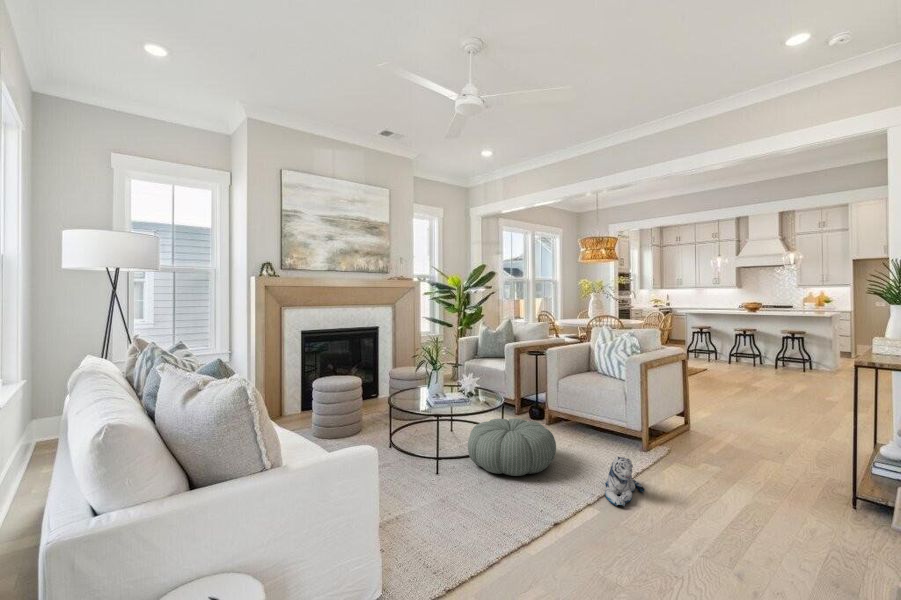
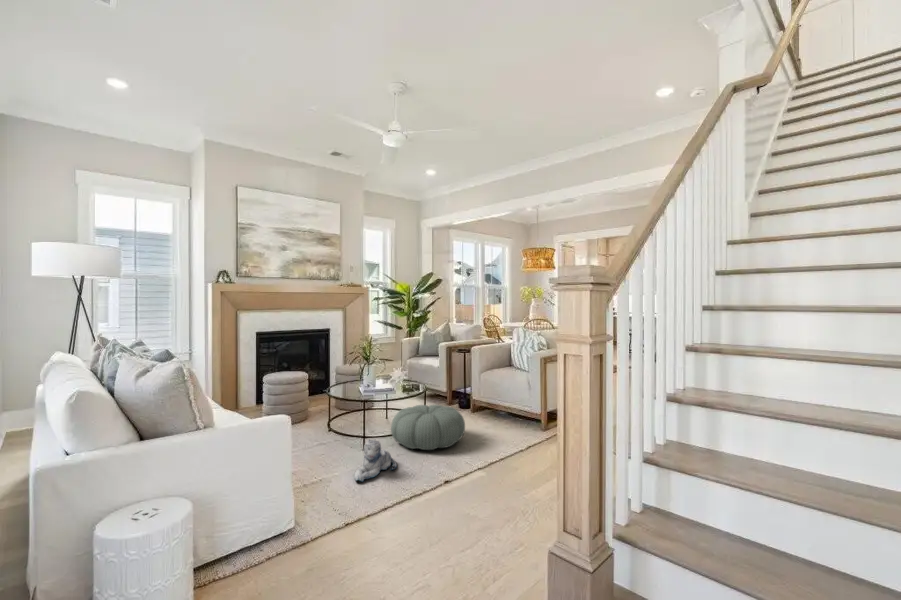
plush toy: present [605,457,644,506] -> present [355,440,397,481]

